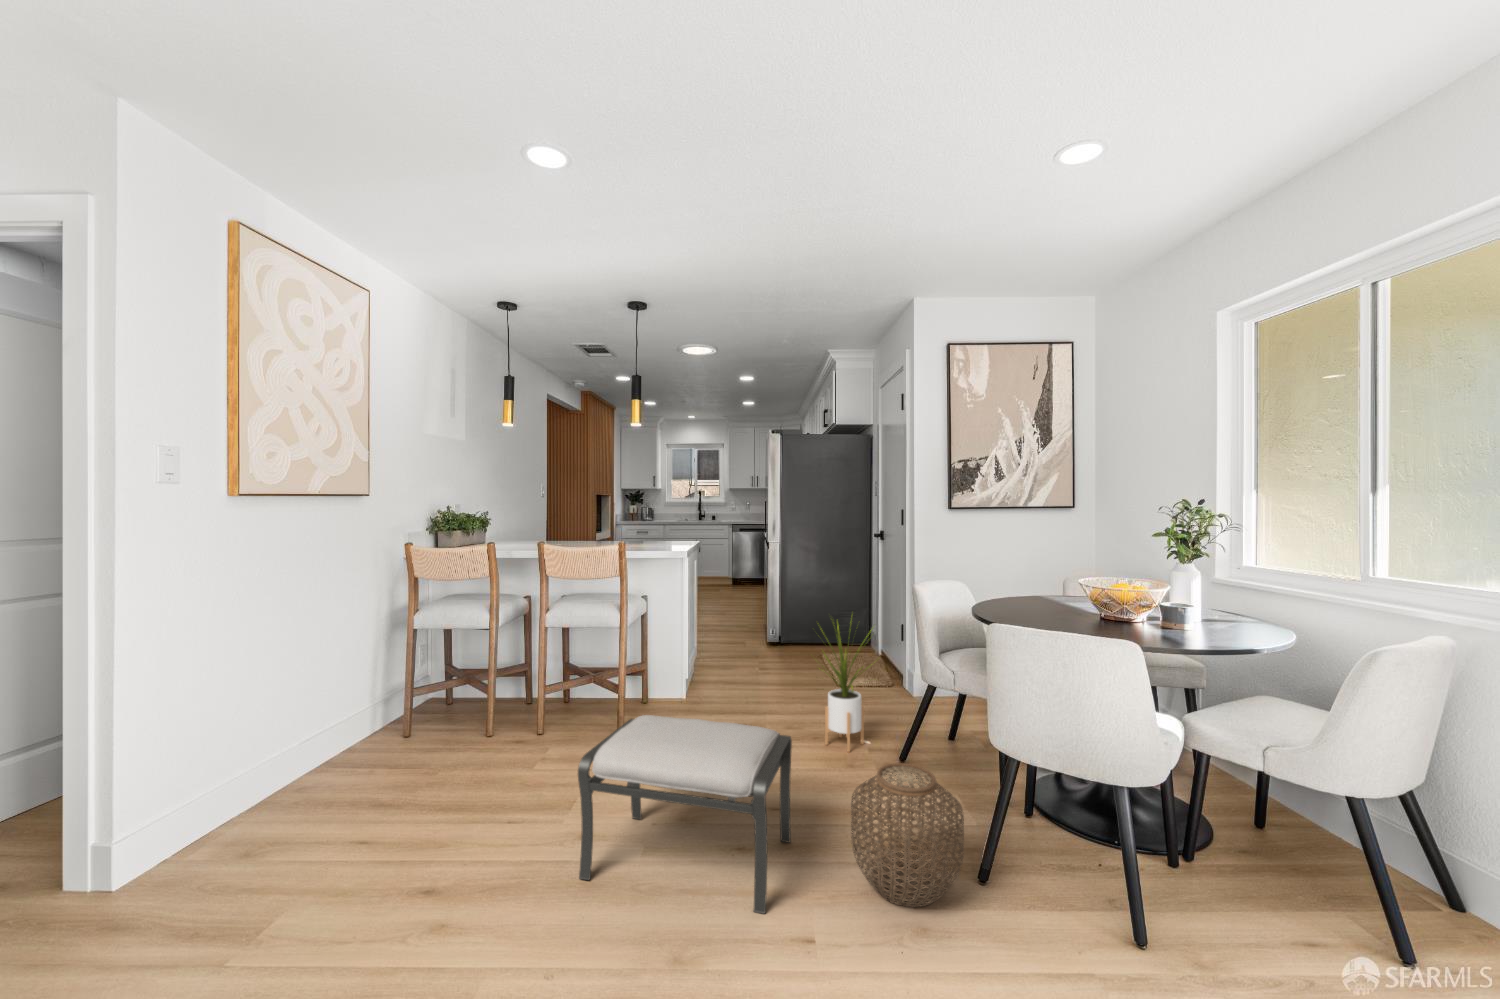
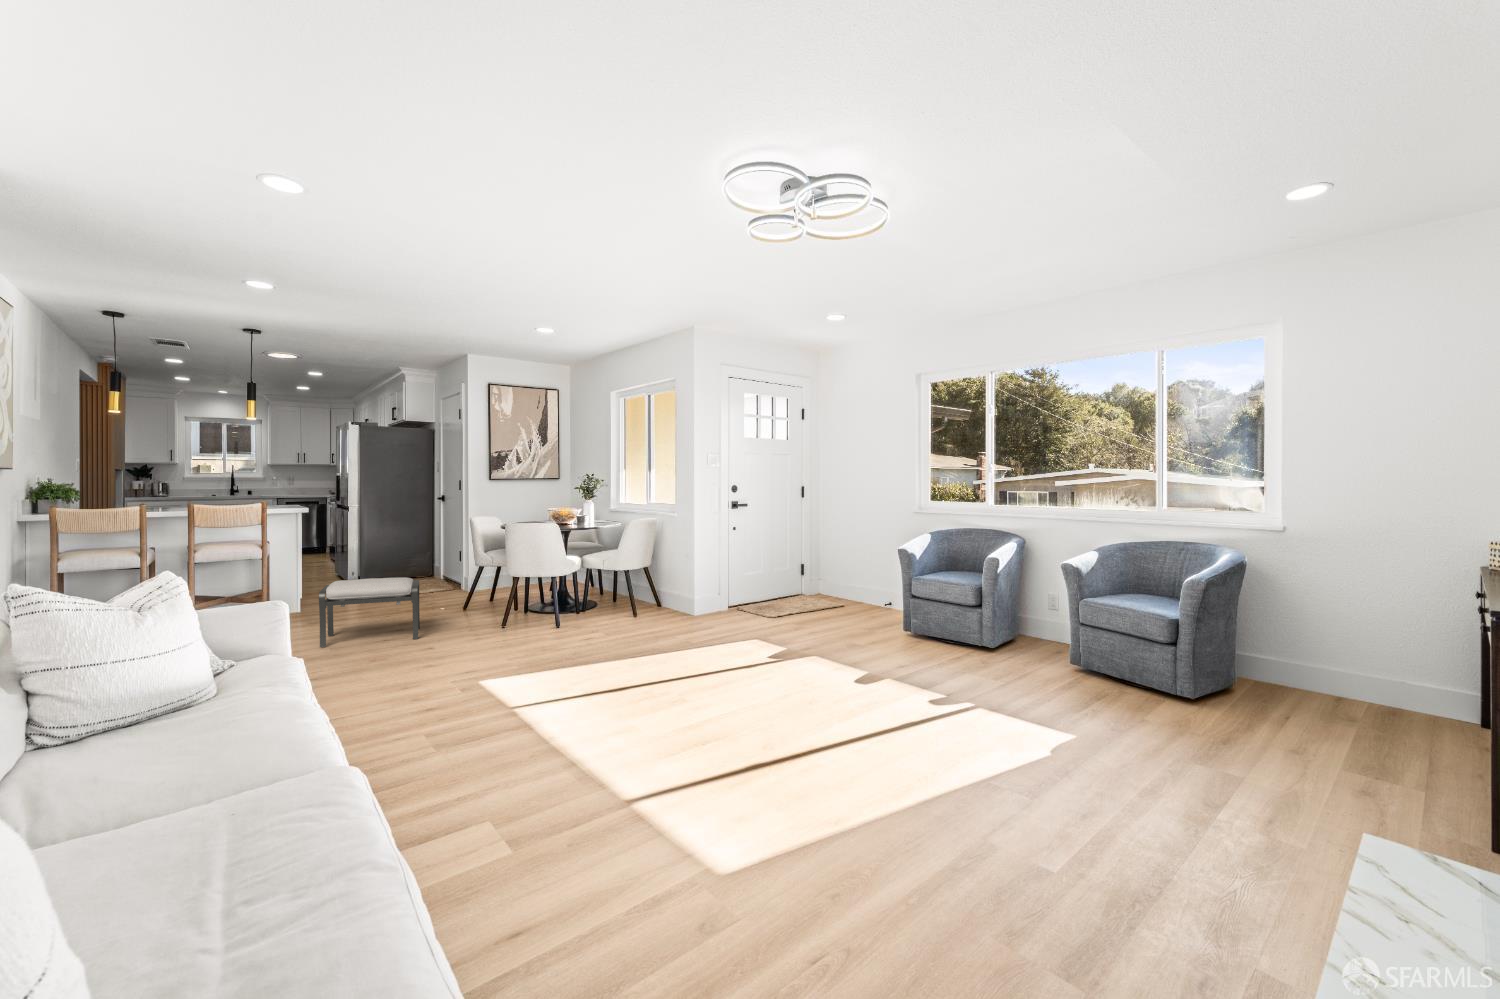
house plant: present [822,625,869,752] -> none [413,535,455,609]
woven basket: present [851,763,964,907] -> none [452,581,498,630]

